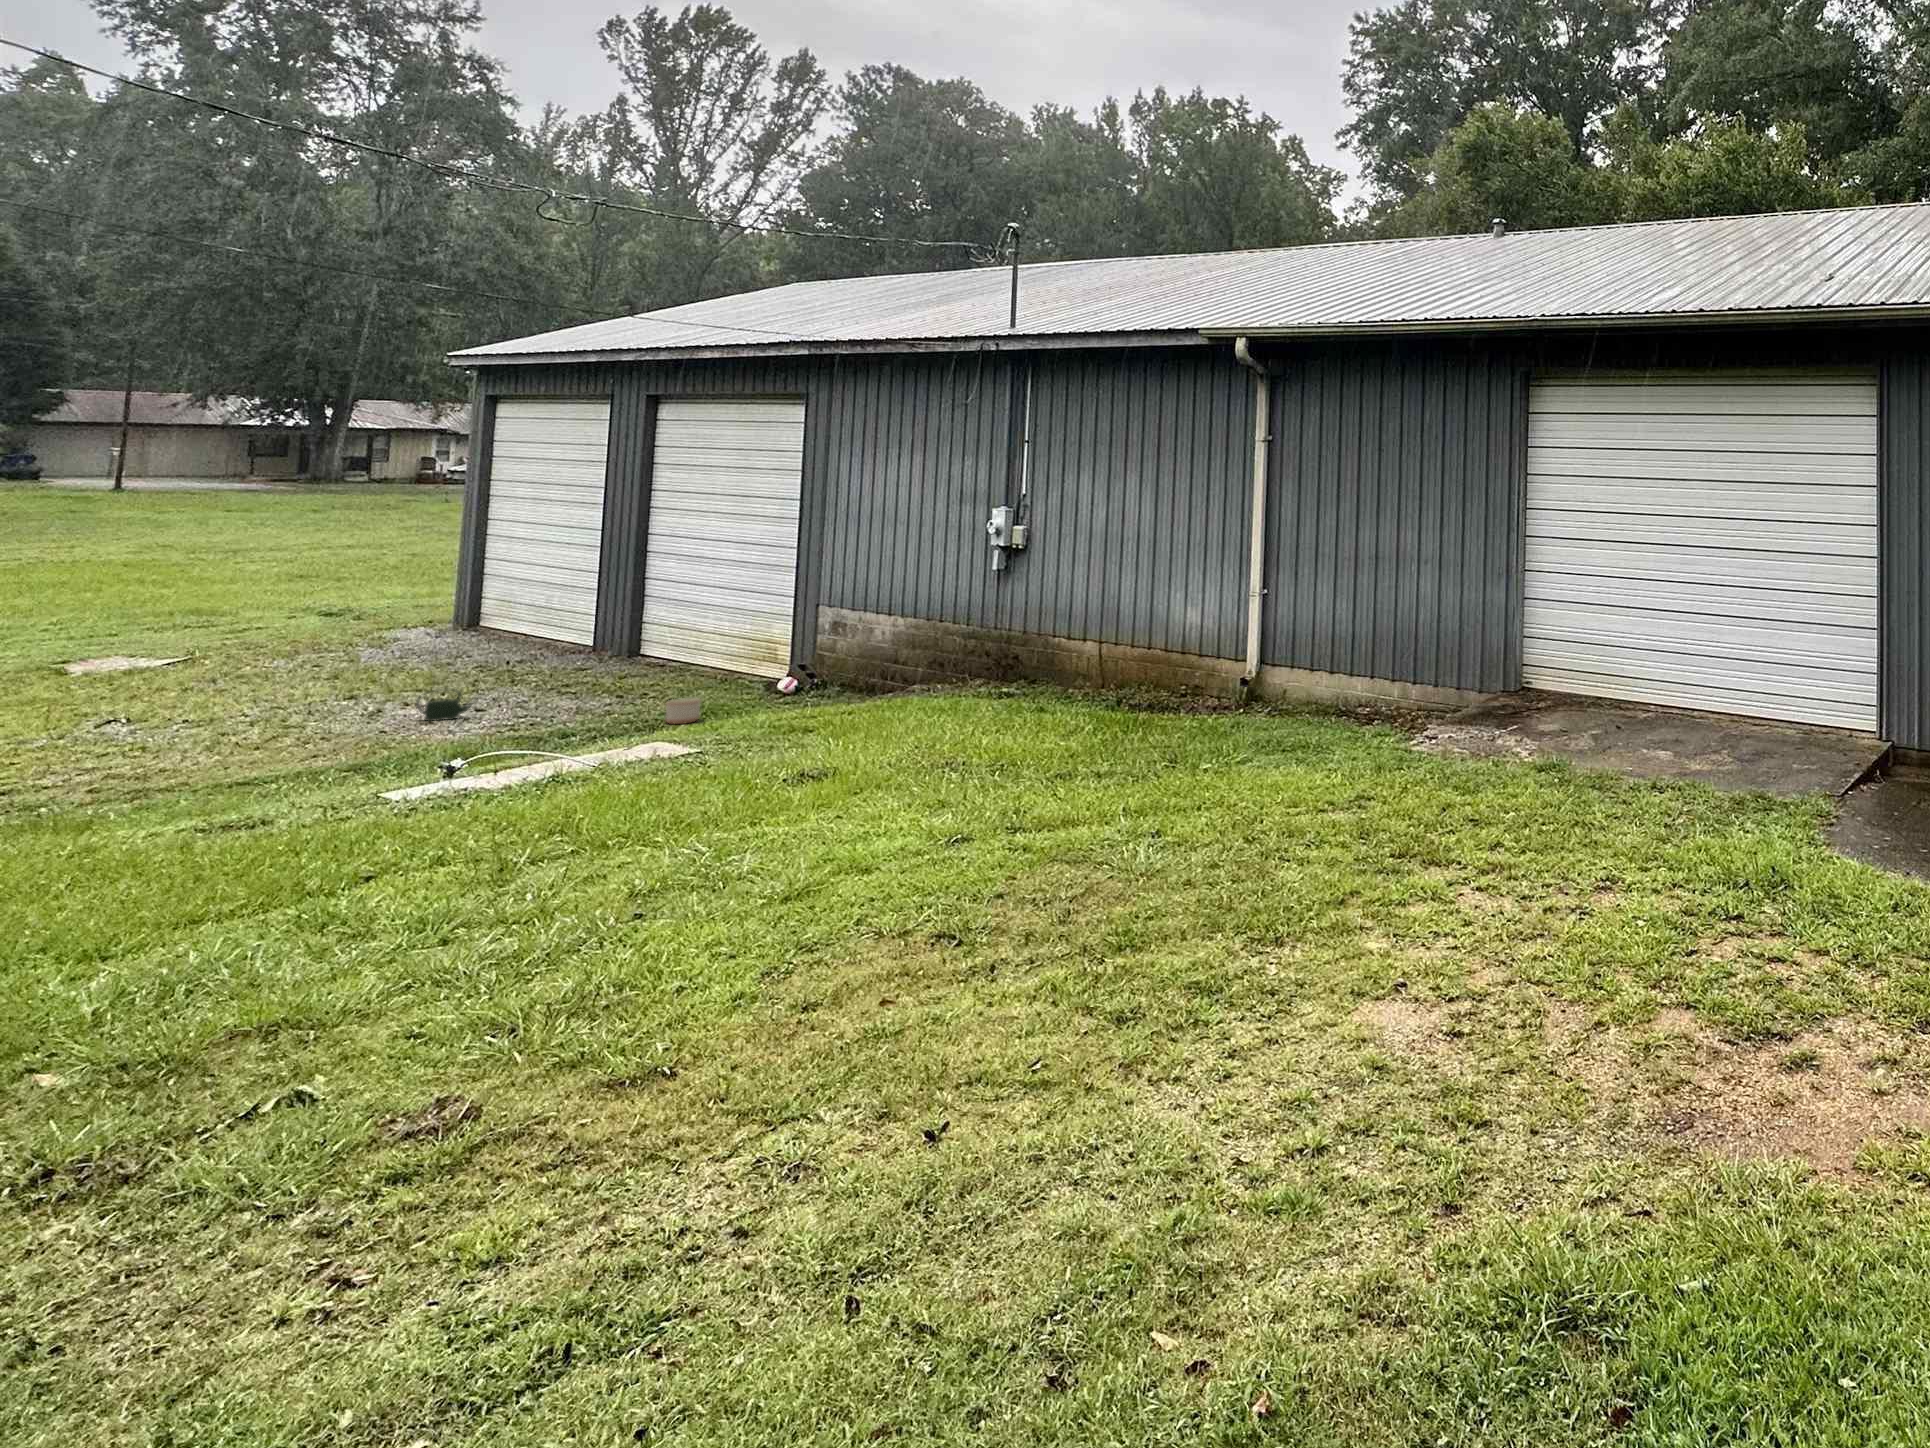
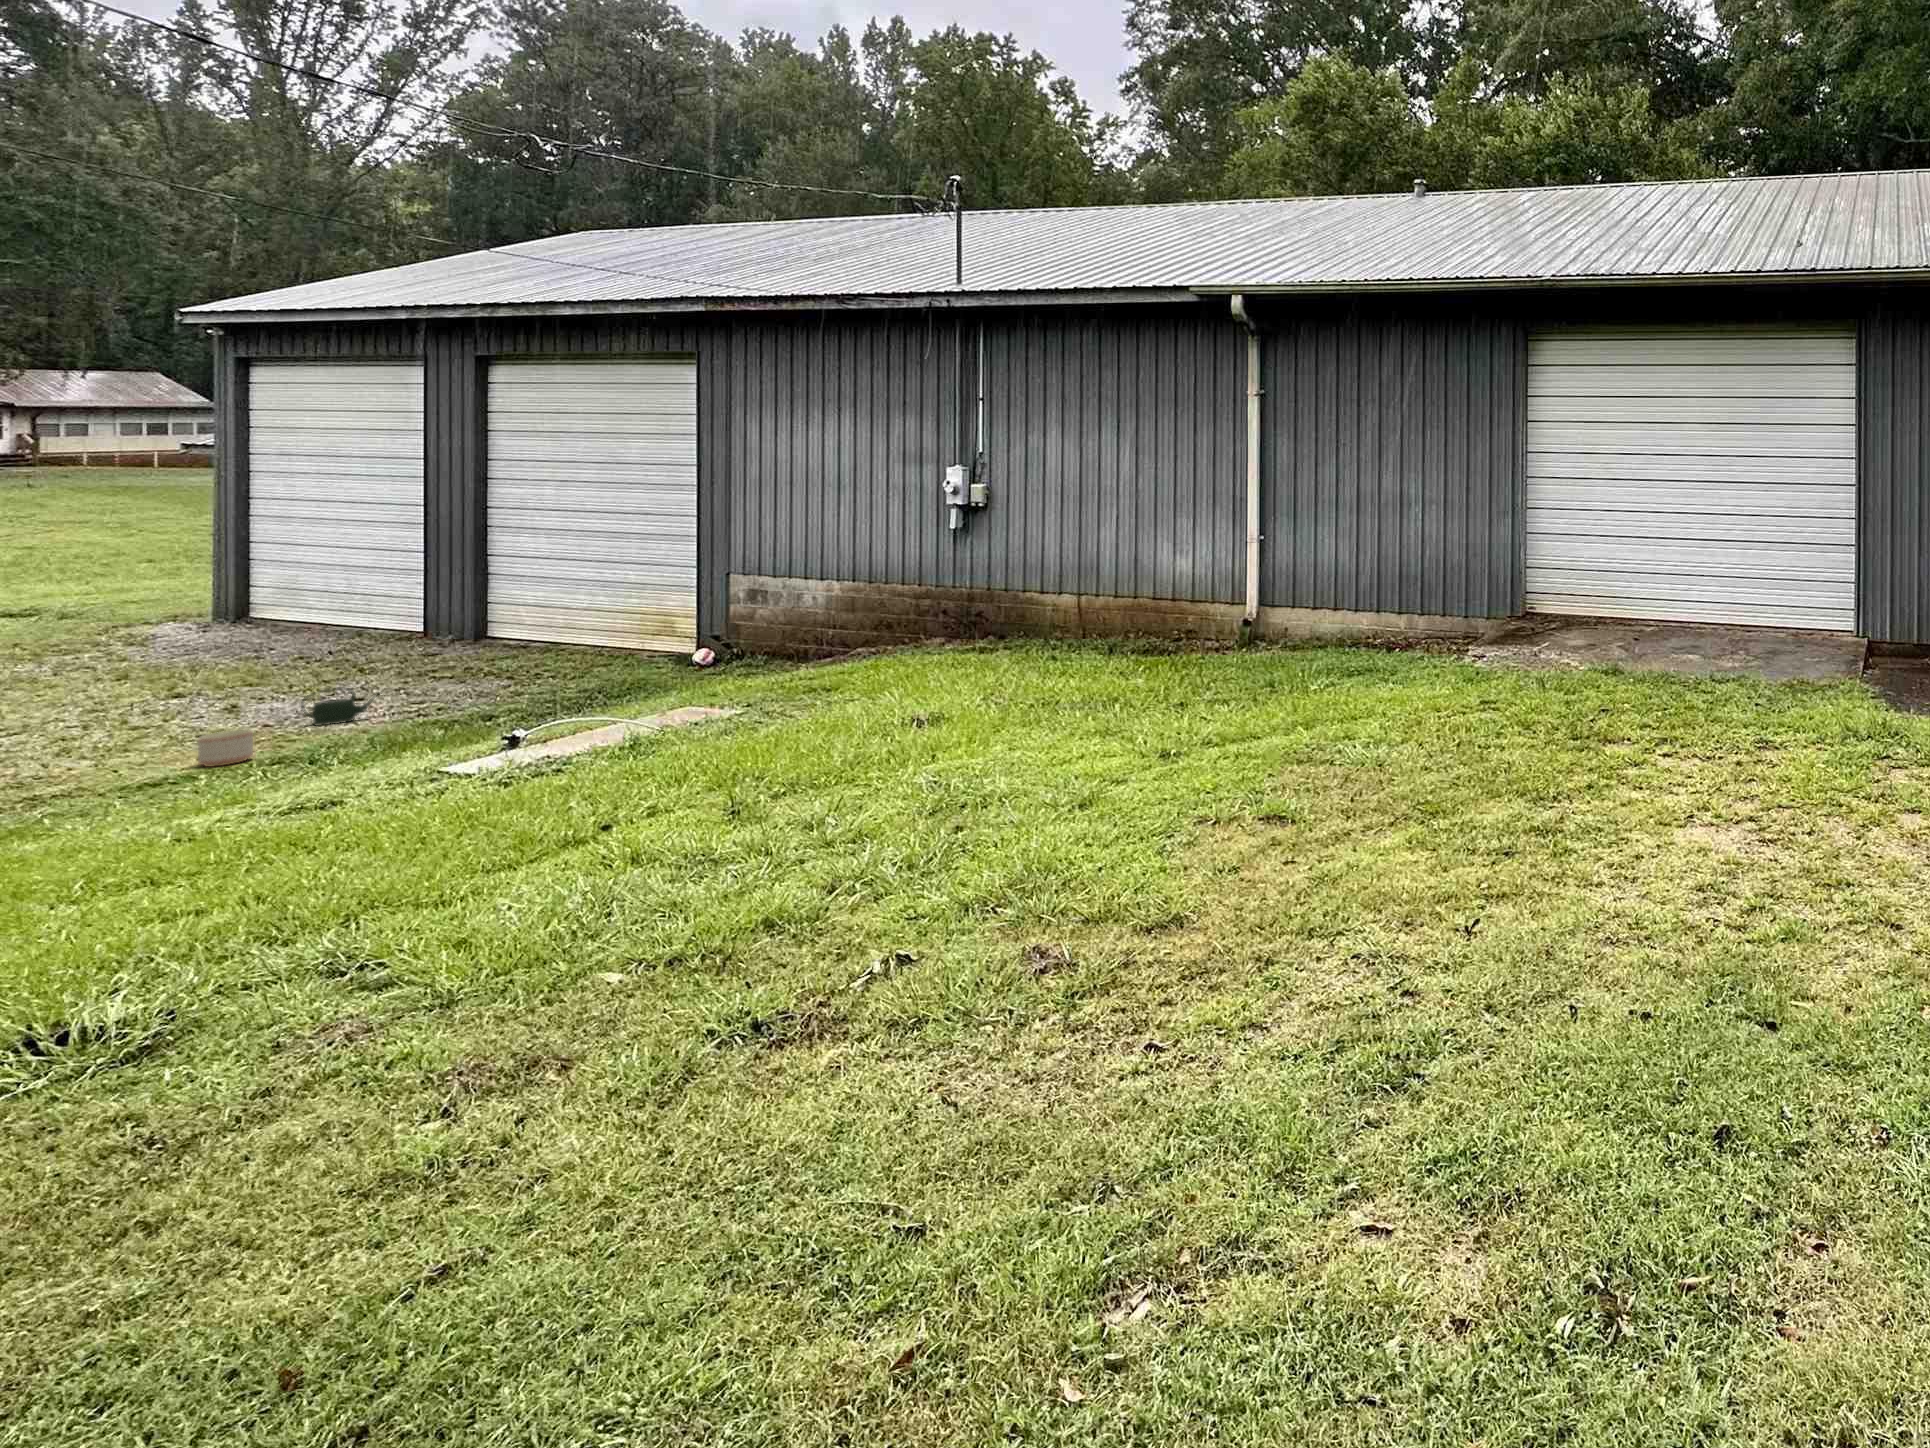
planter: present [666,698,700,724] -> present [198,729,253,767]

